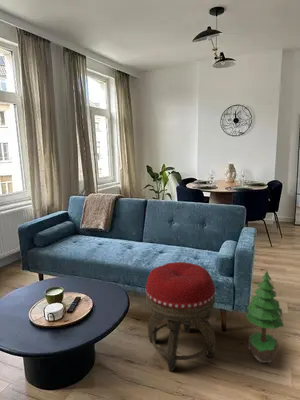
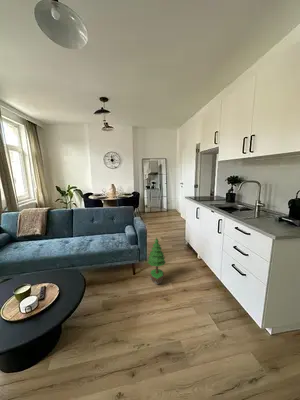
footstool: present [146,262,215,371] -> none [91,243,135,310]

